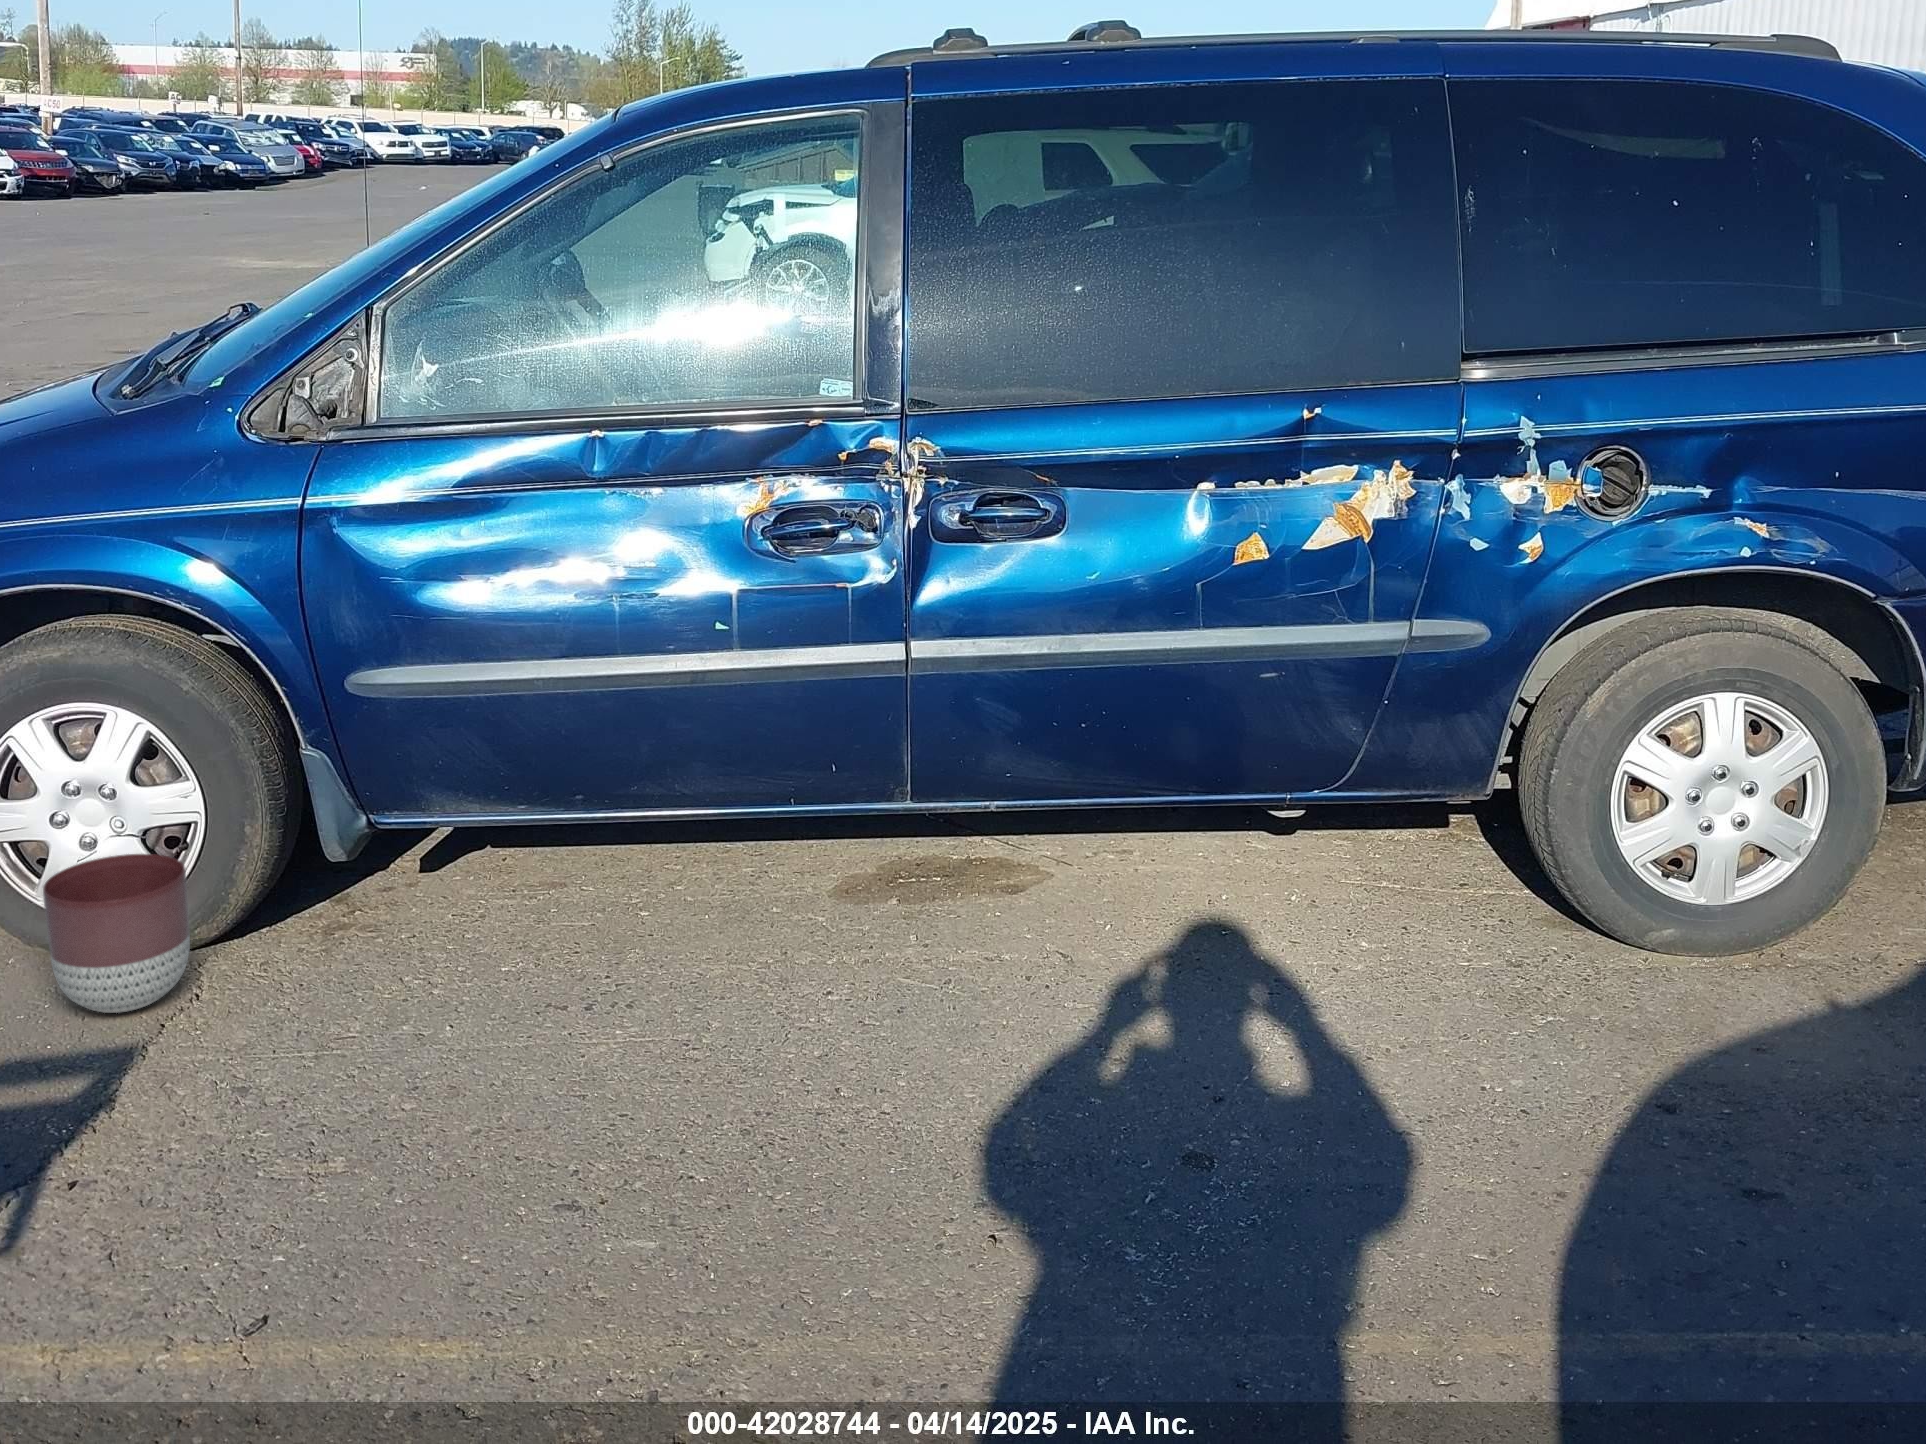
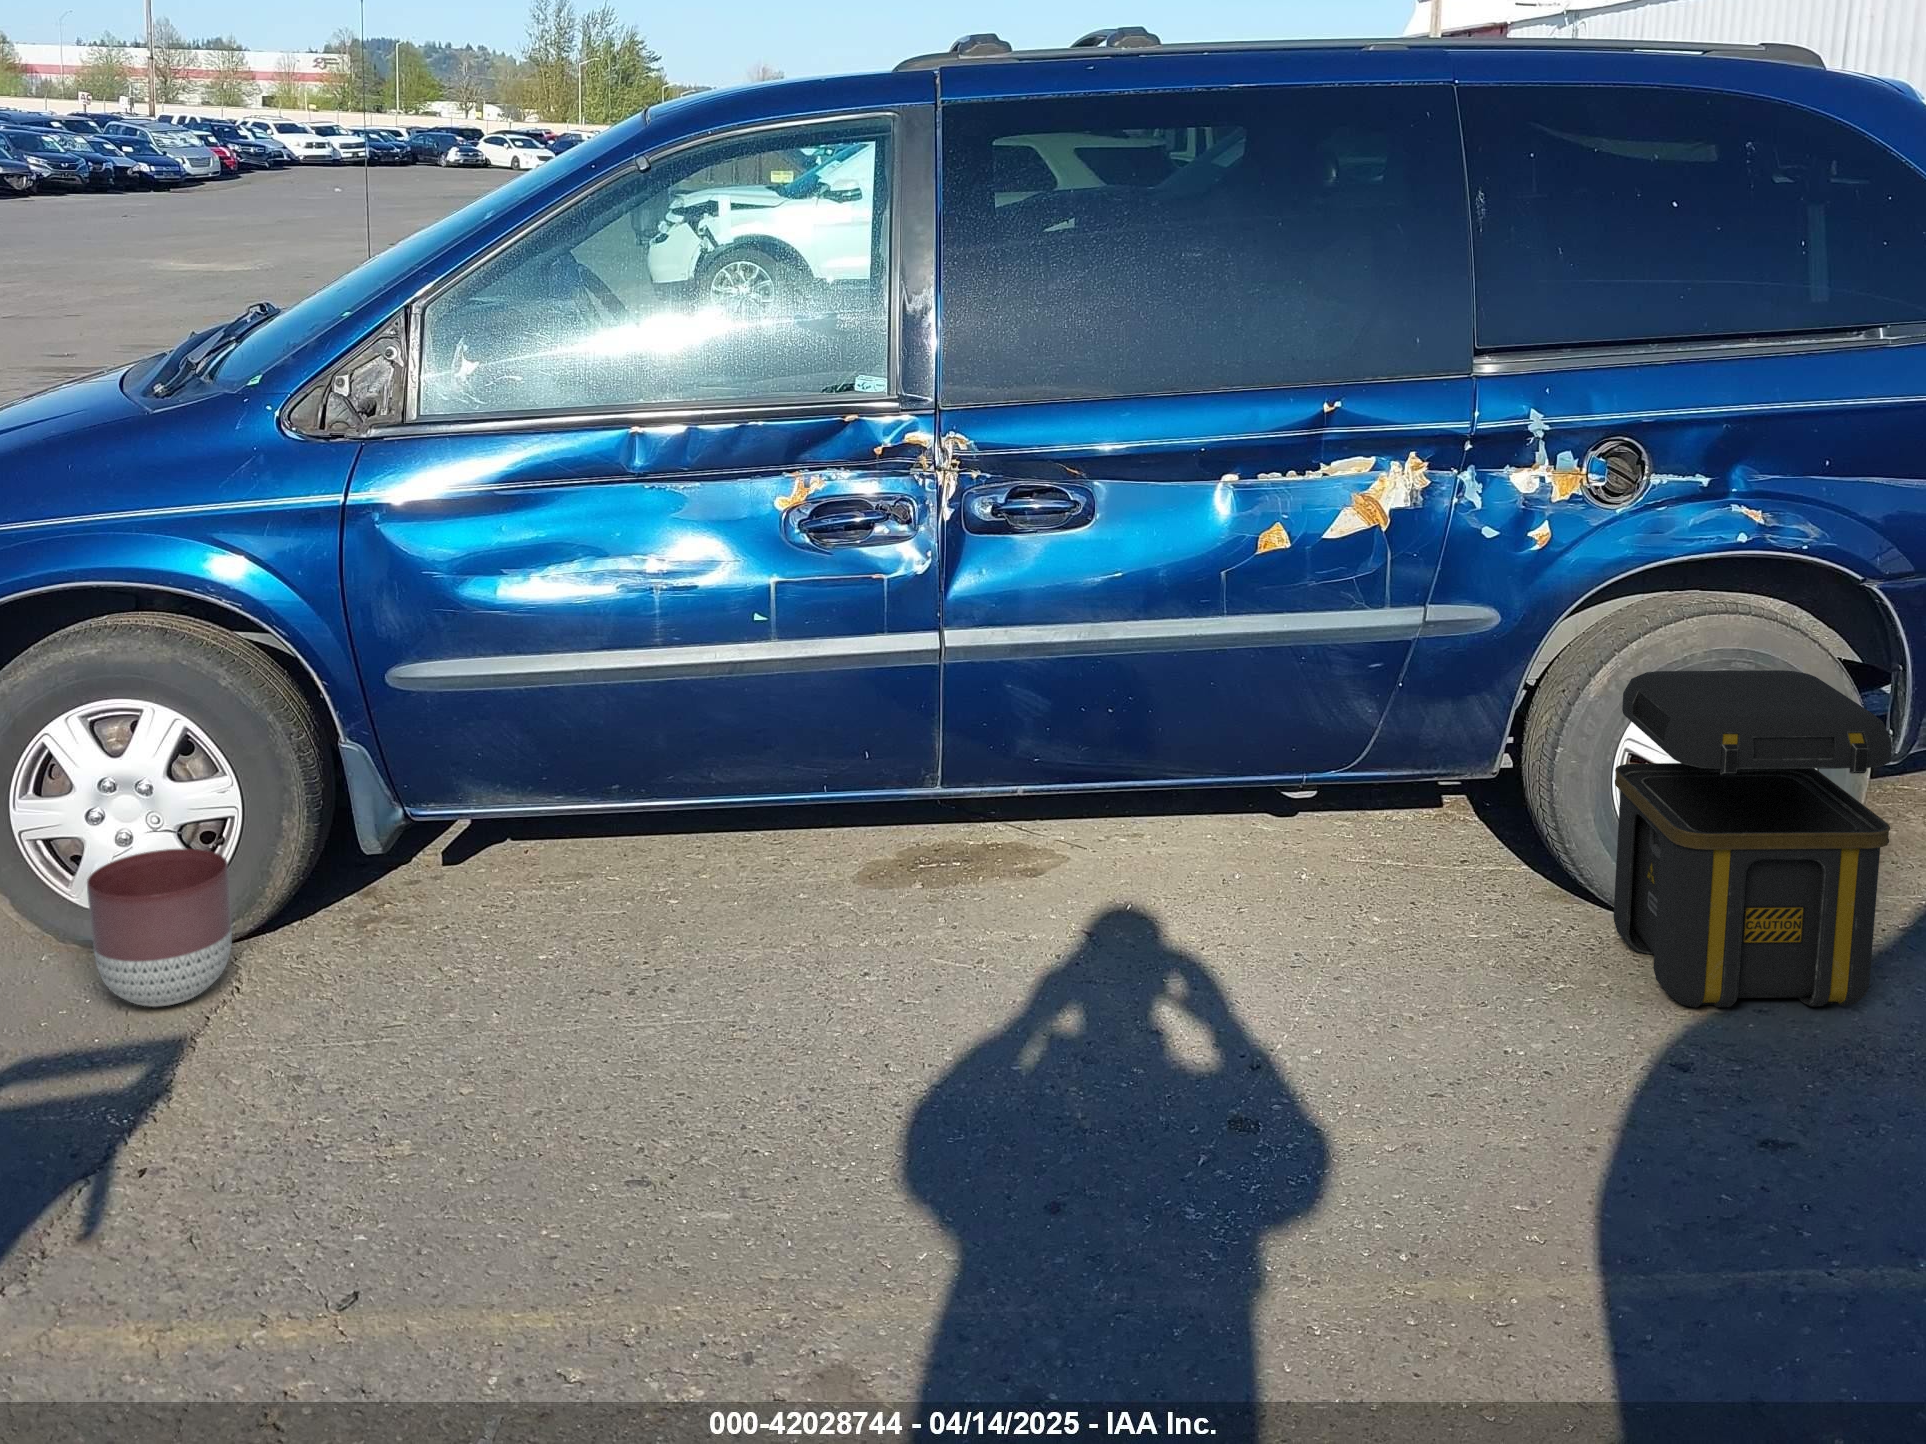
toolbox: none [1609,691,1898,1046] -> present [1613,670,1892,1007]

